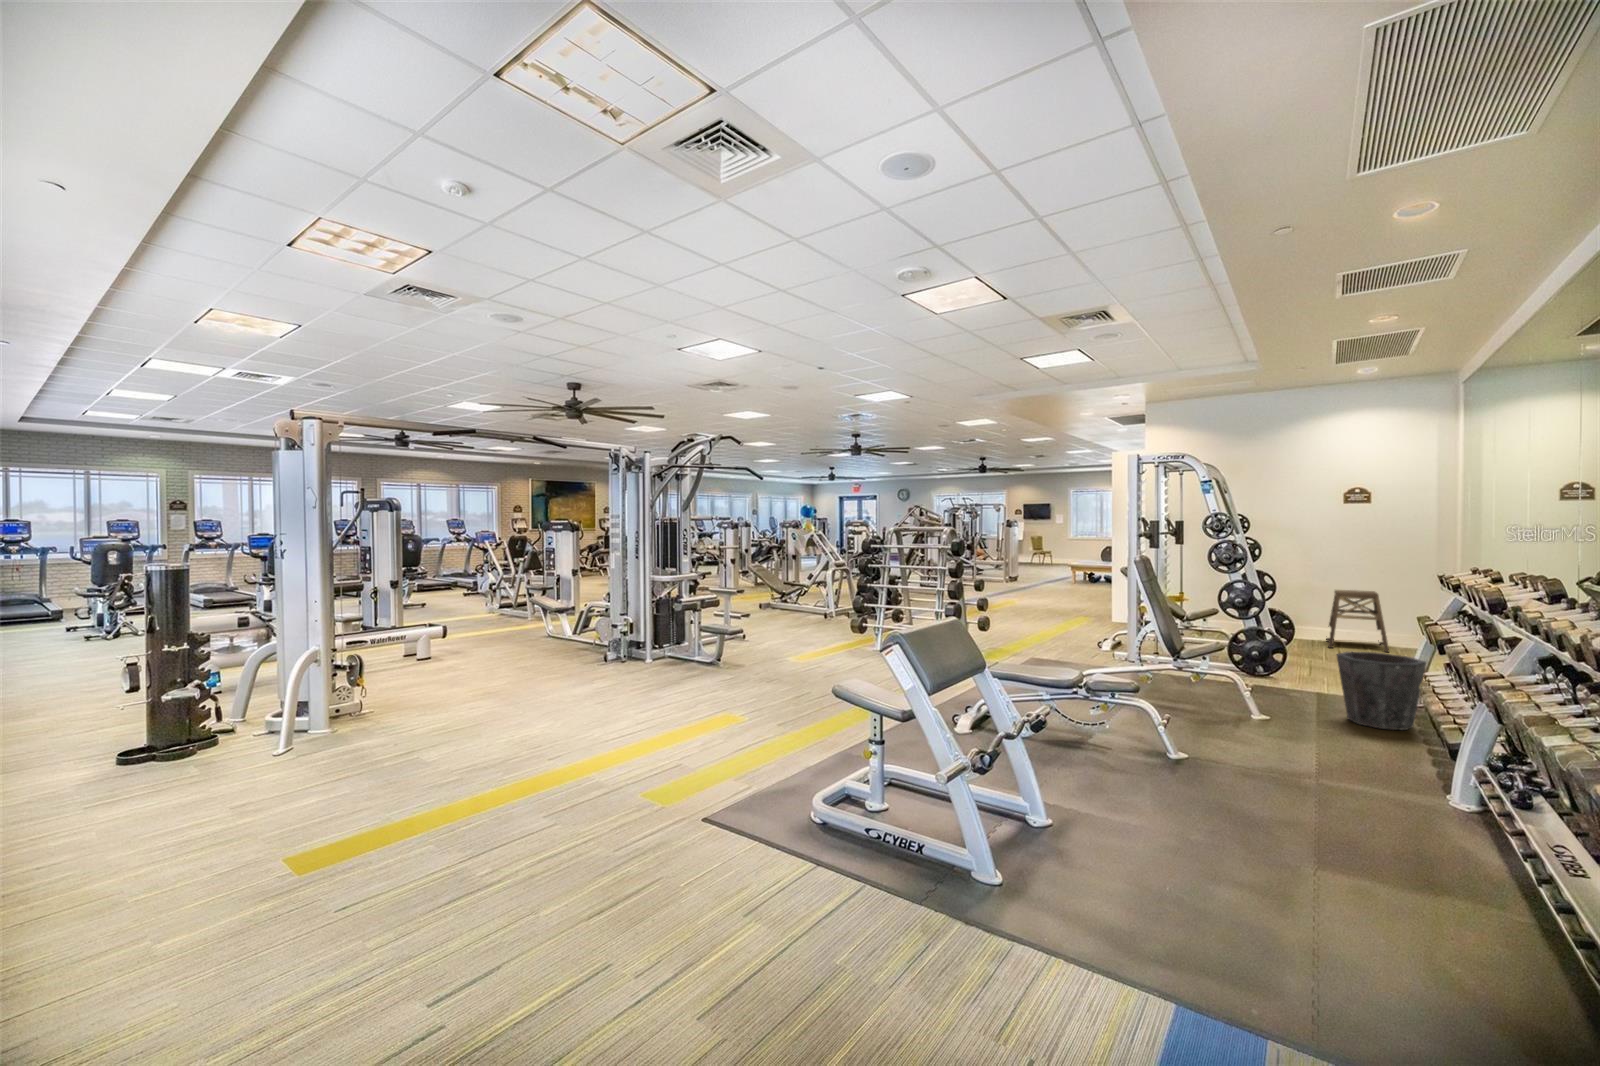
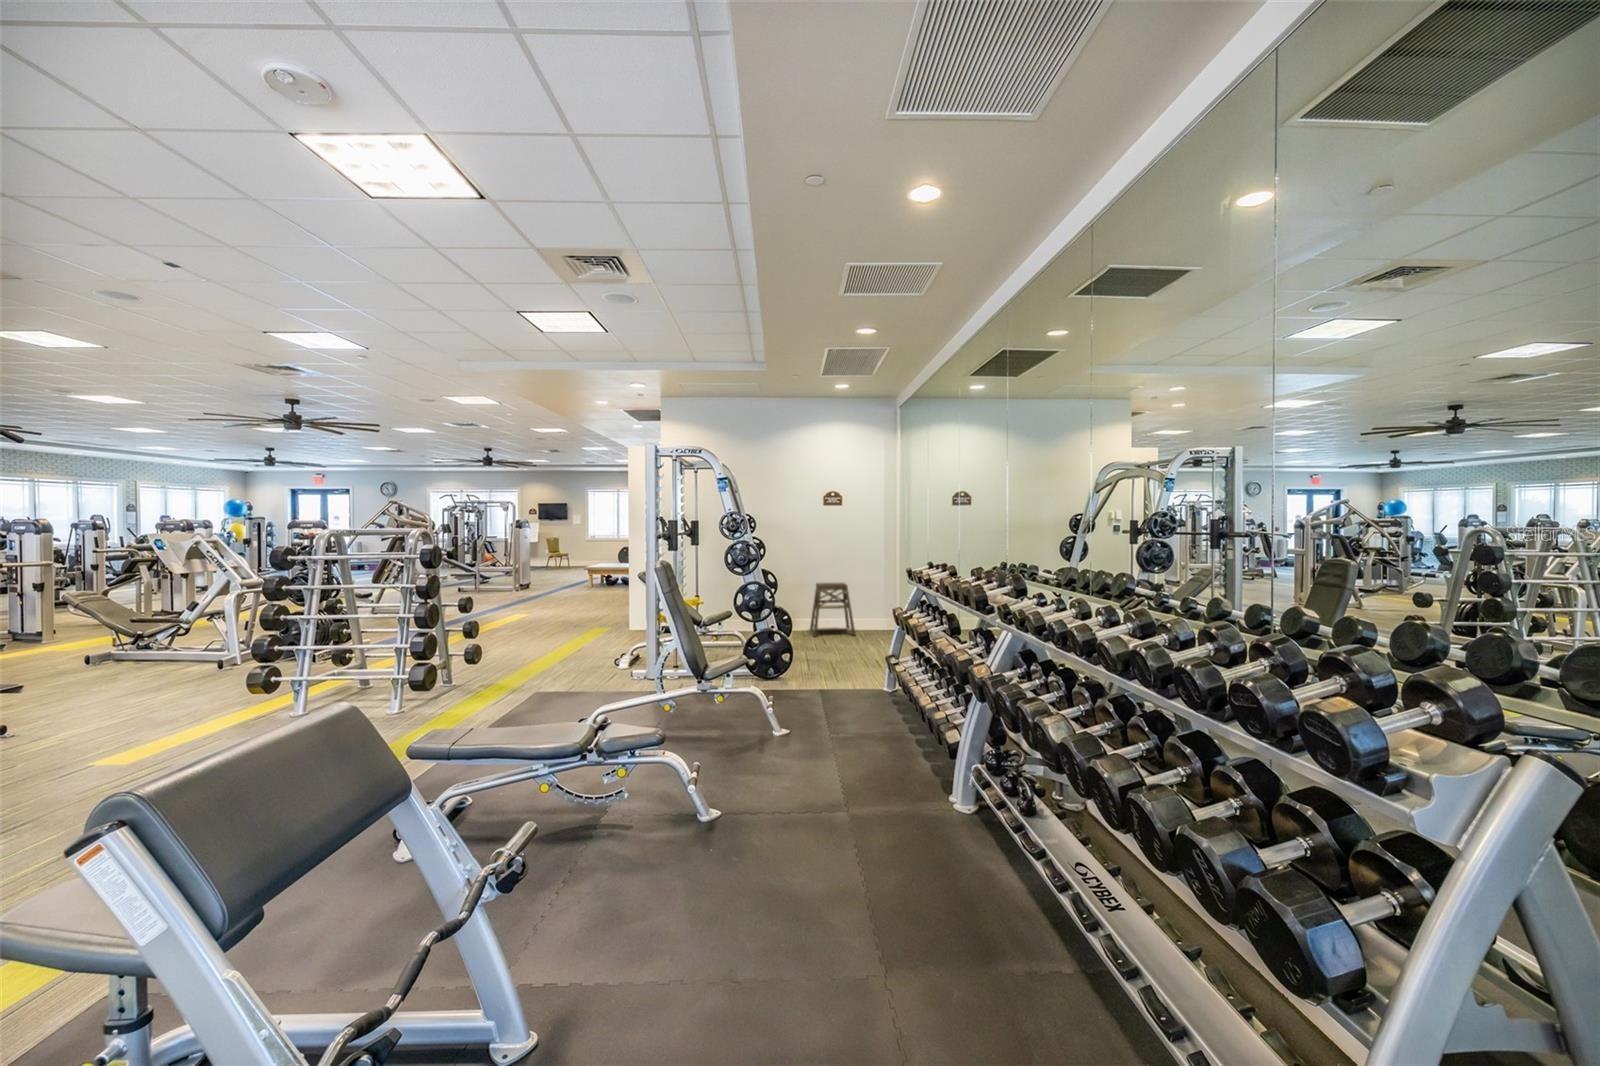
waste bin: present [1337,652,1426,730] -> none [841,646,907,723]

